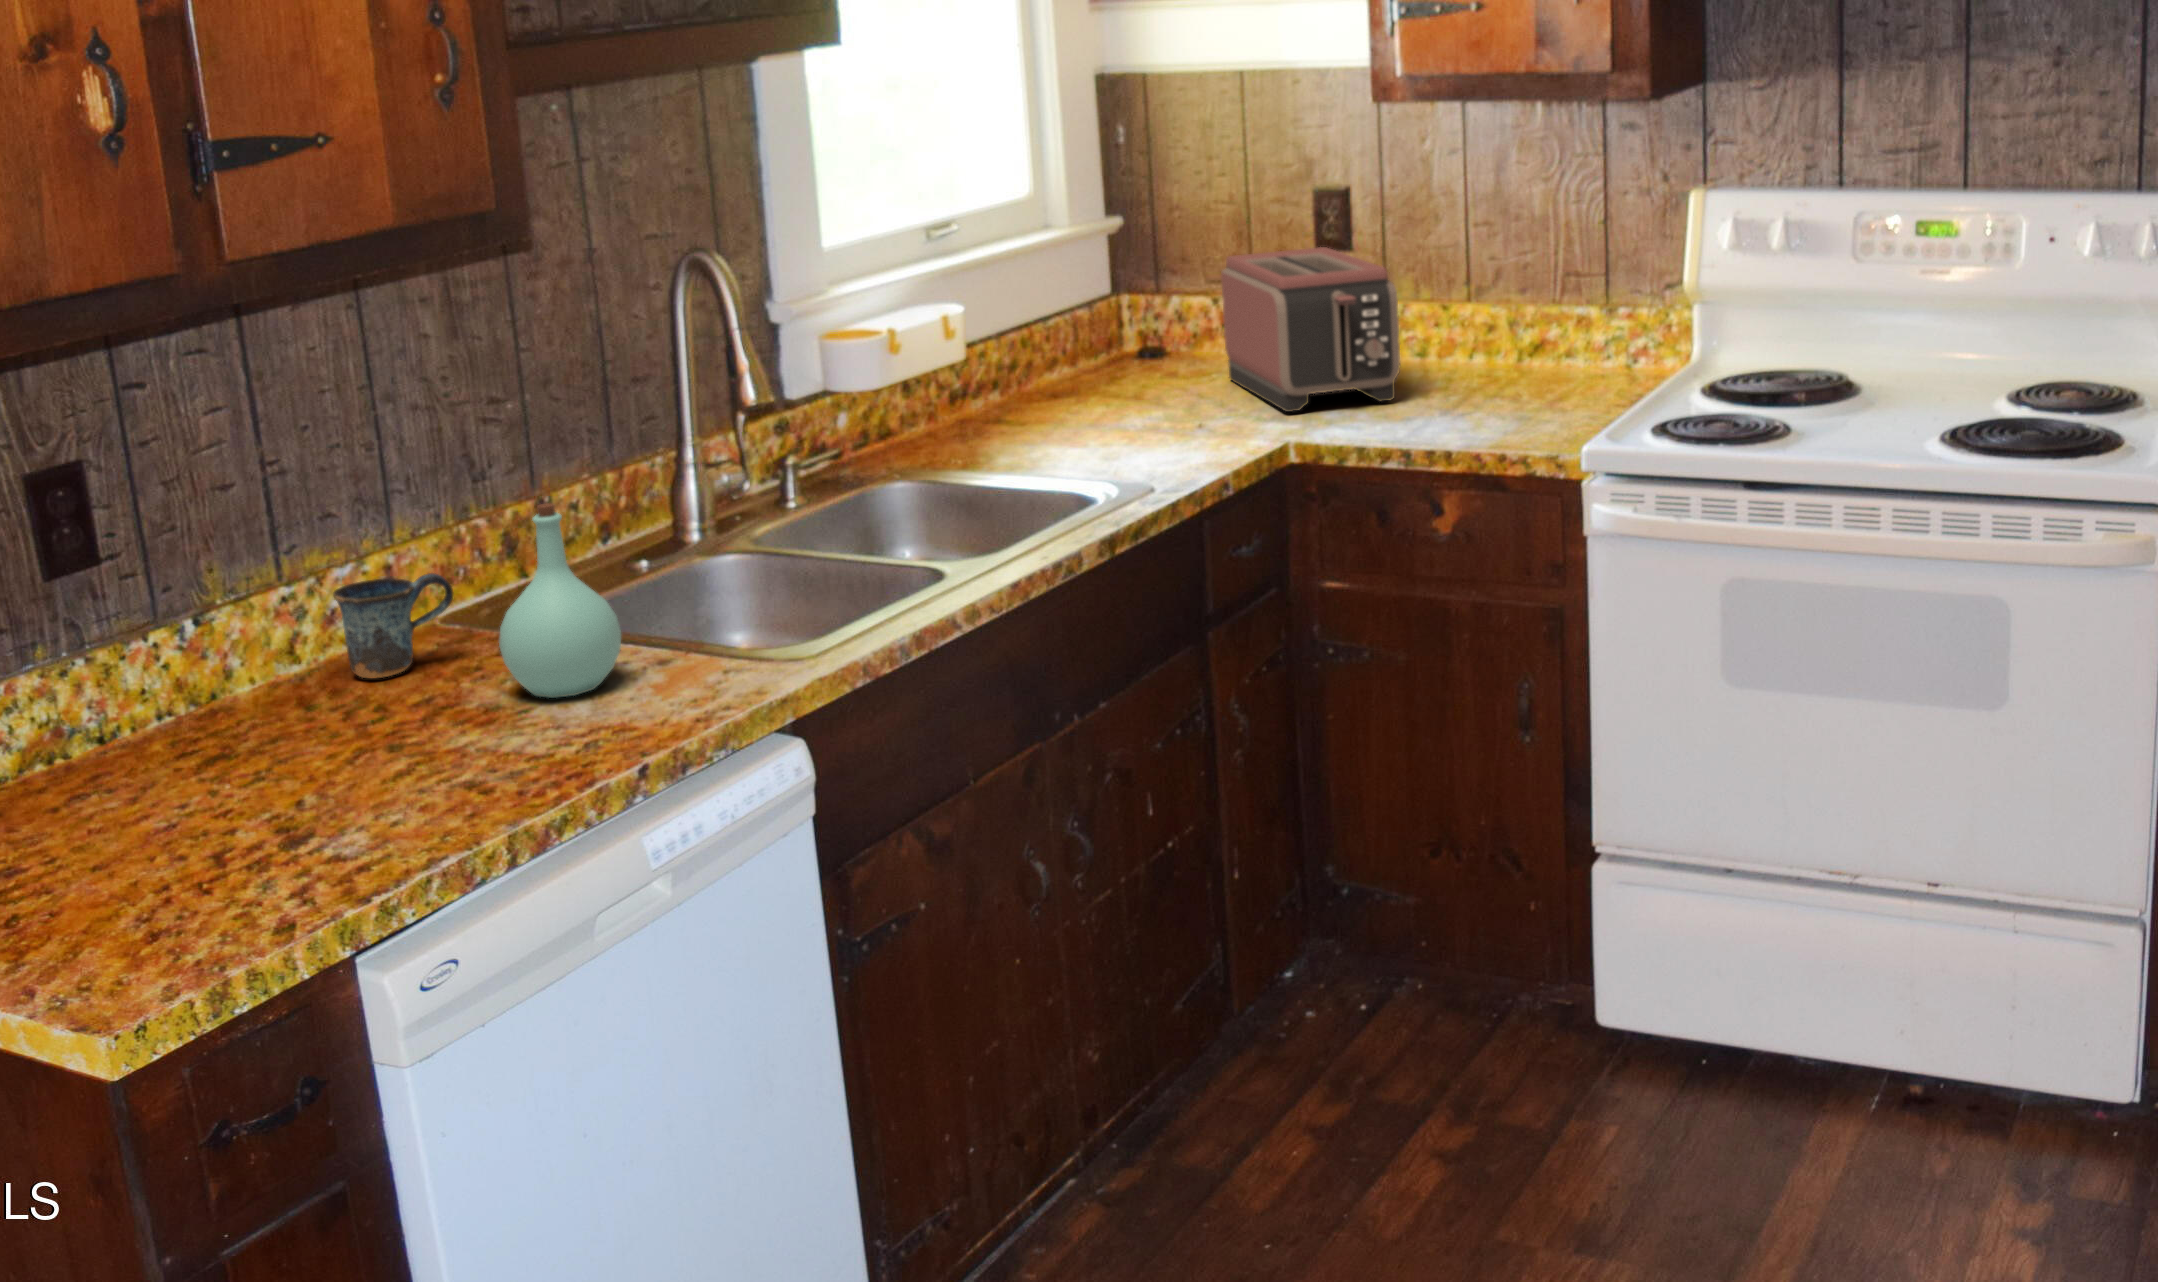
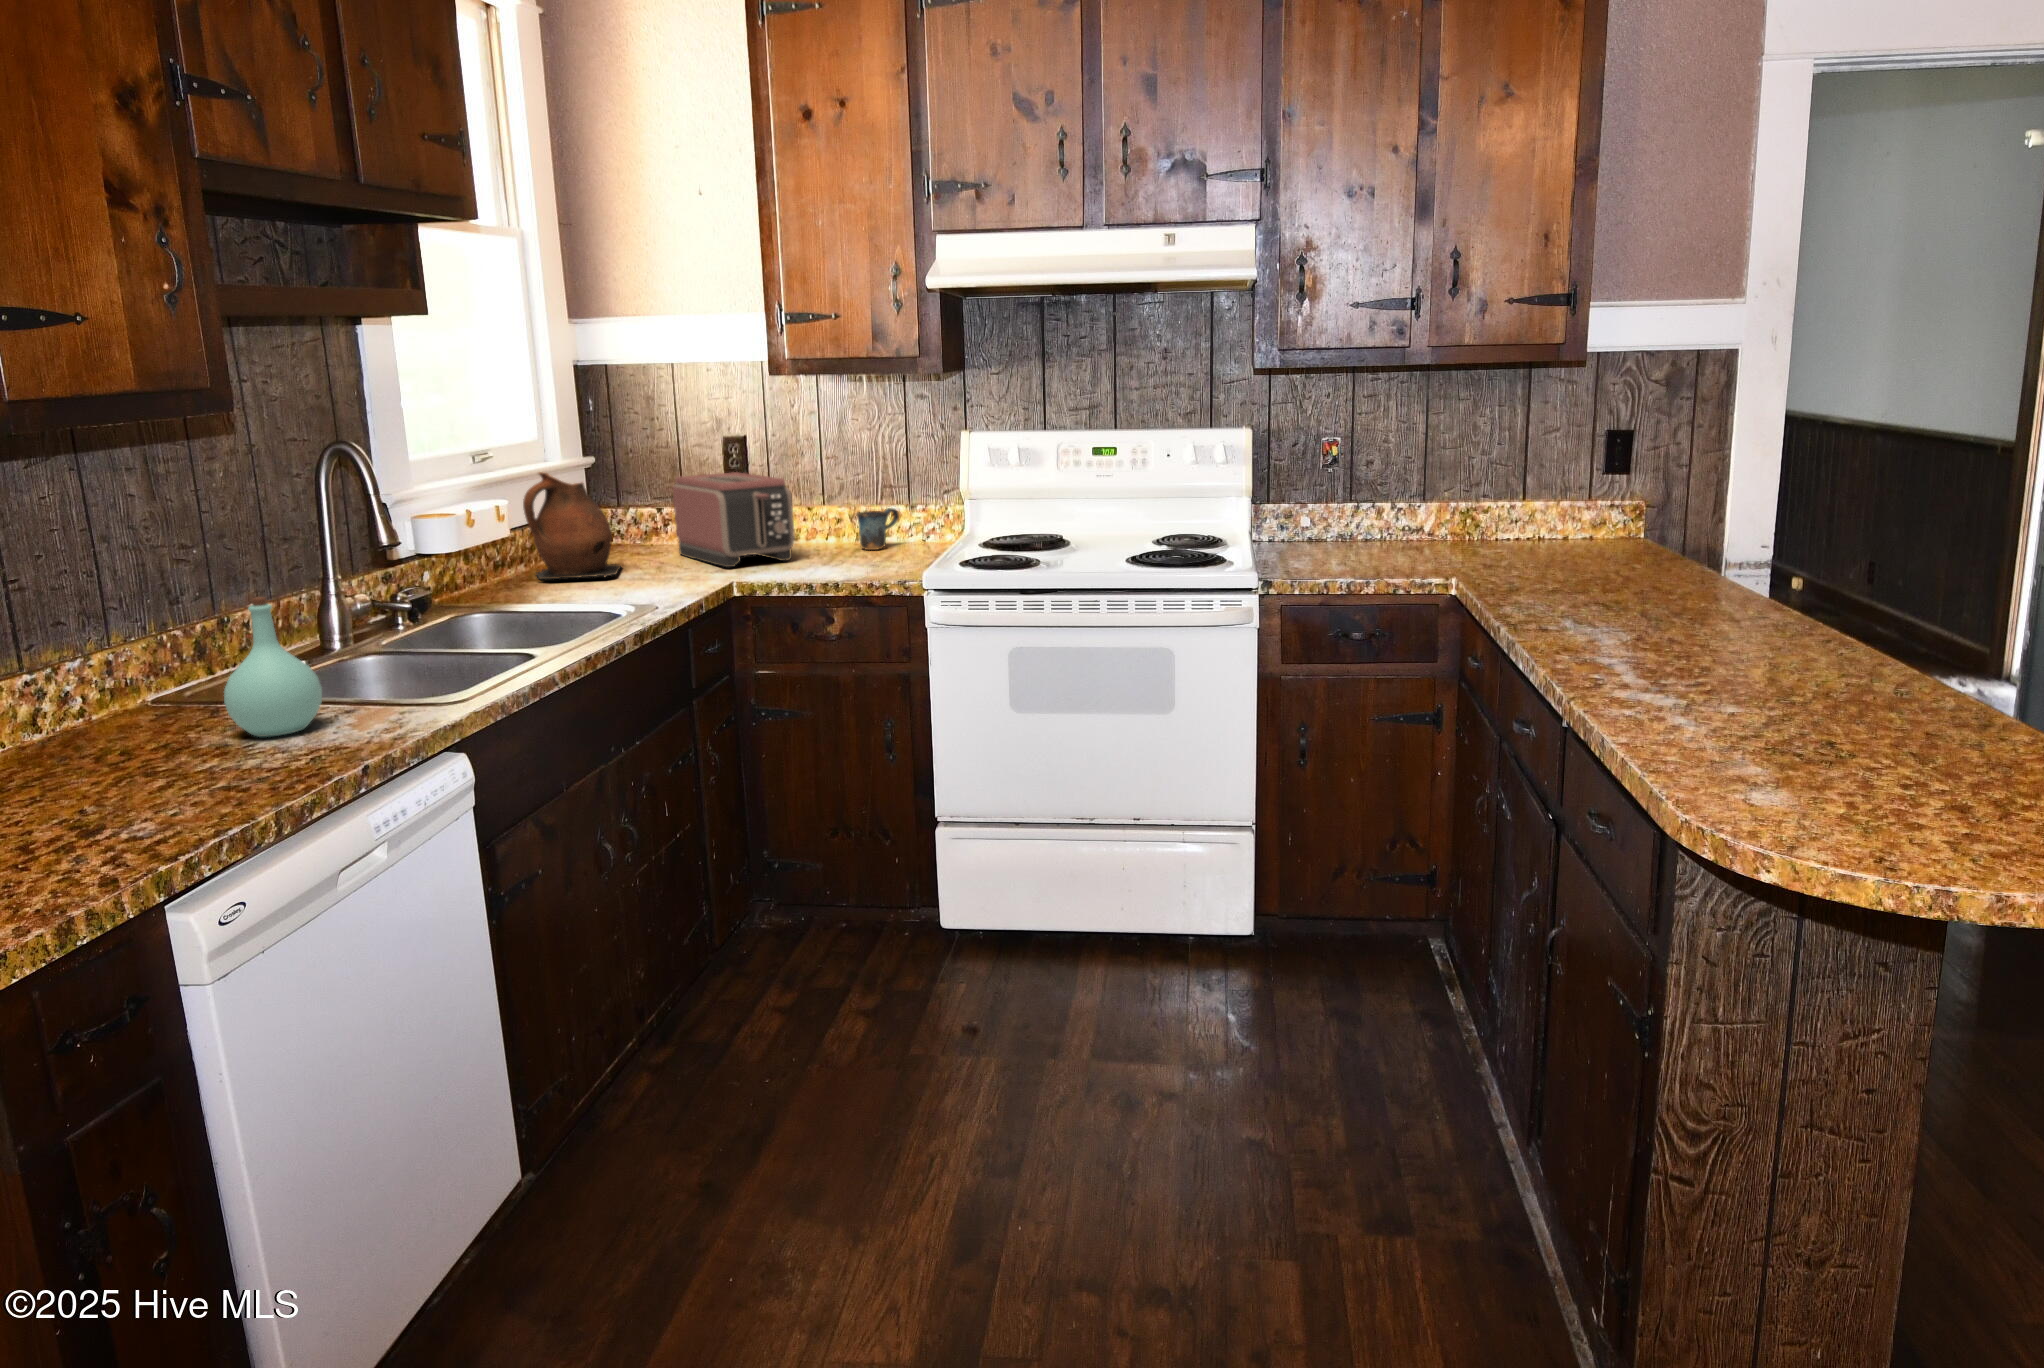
ceramic pitcher: none [985,258,1134,427] -> present [523,472,622,579]
mug: present [333,573,453,678] -> present [856,508,899,550]

